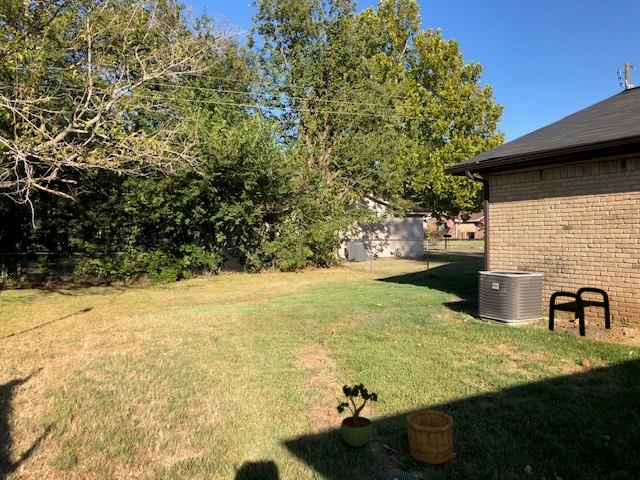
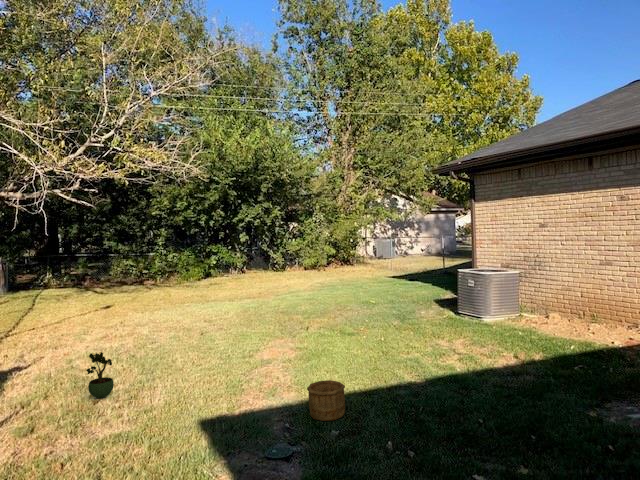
bench: present [549,287,611,336] -> none [518,283,580,329]
potted plant: present [337,383,378,446] -> present [86,352,114,398]

